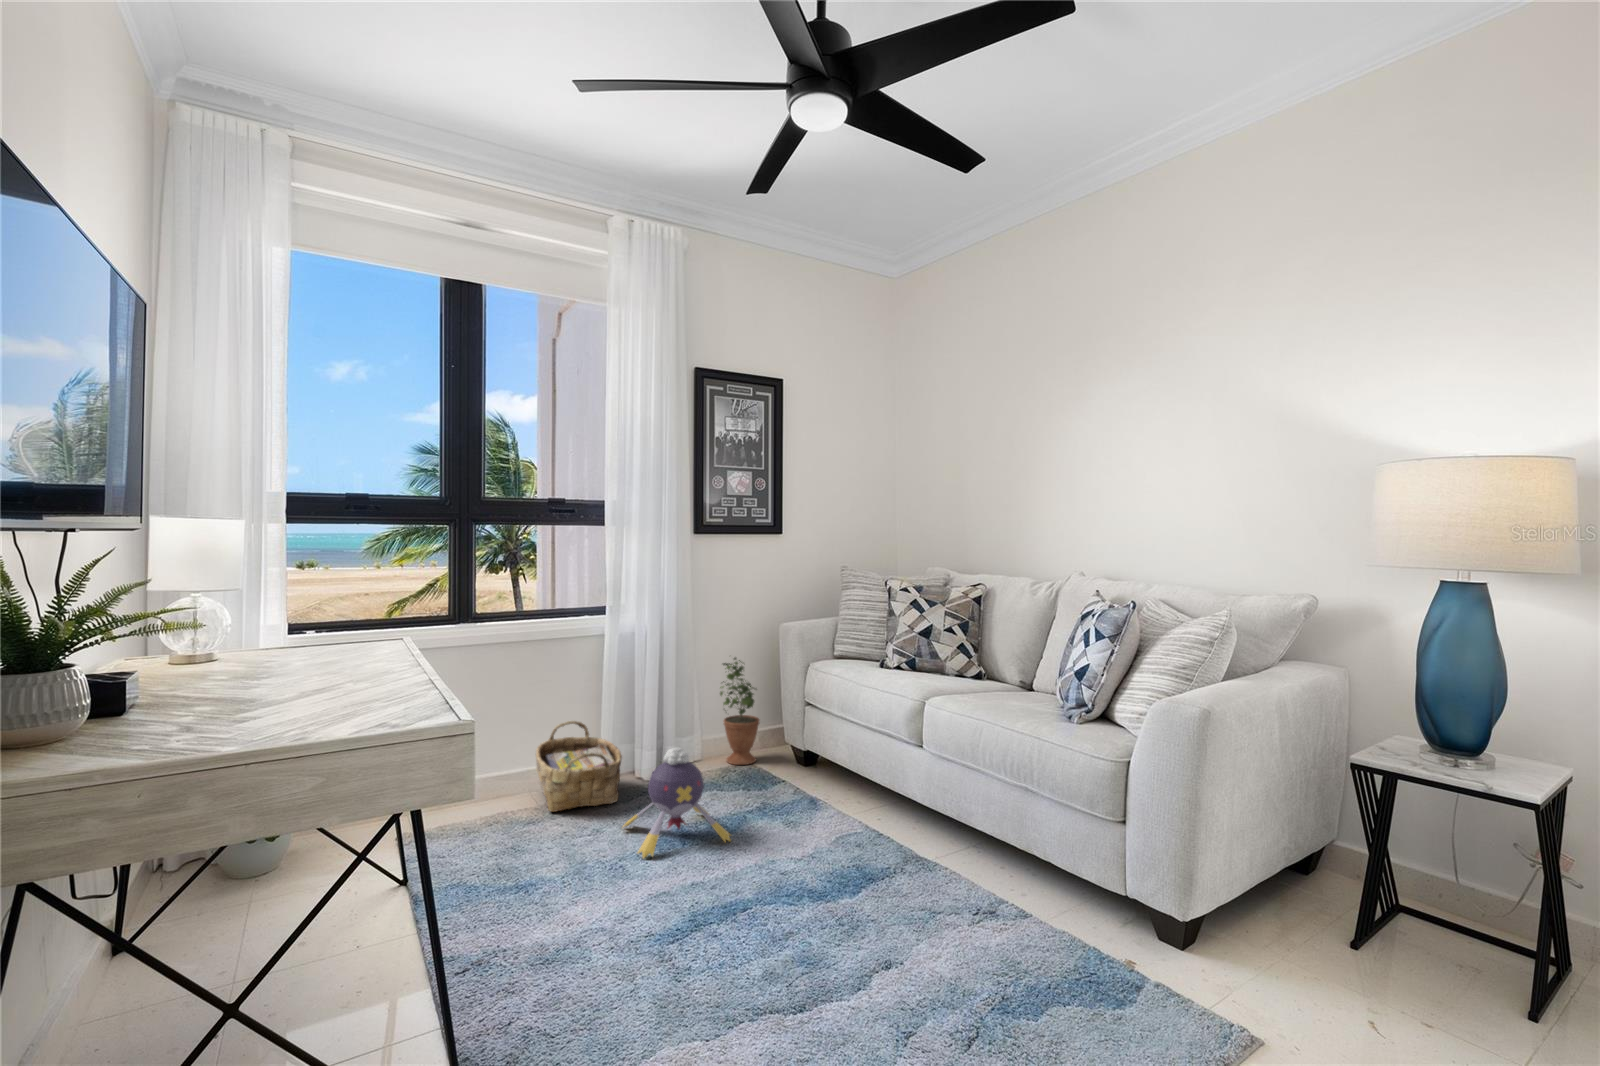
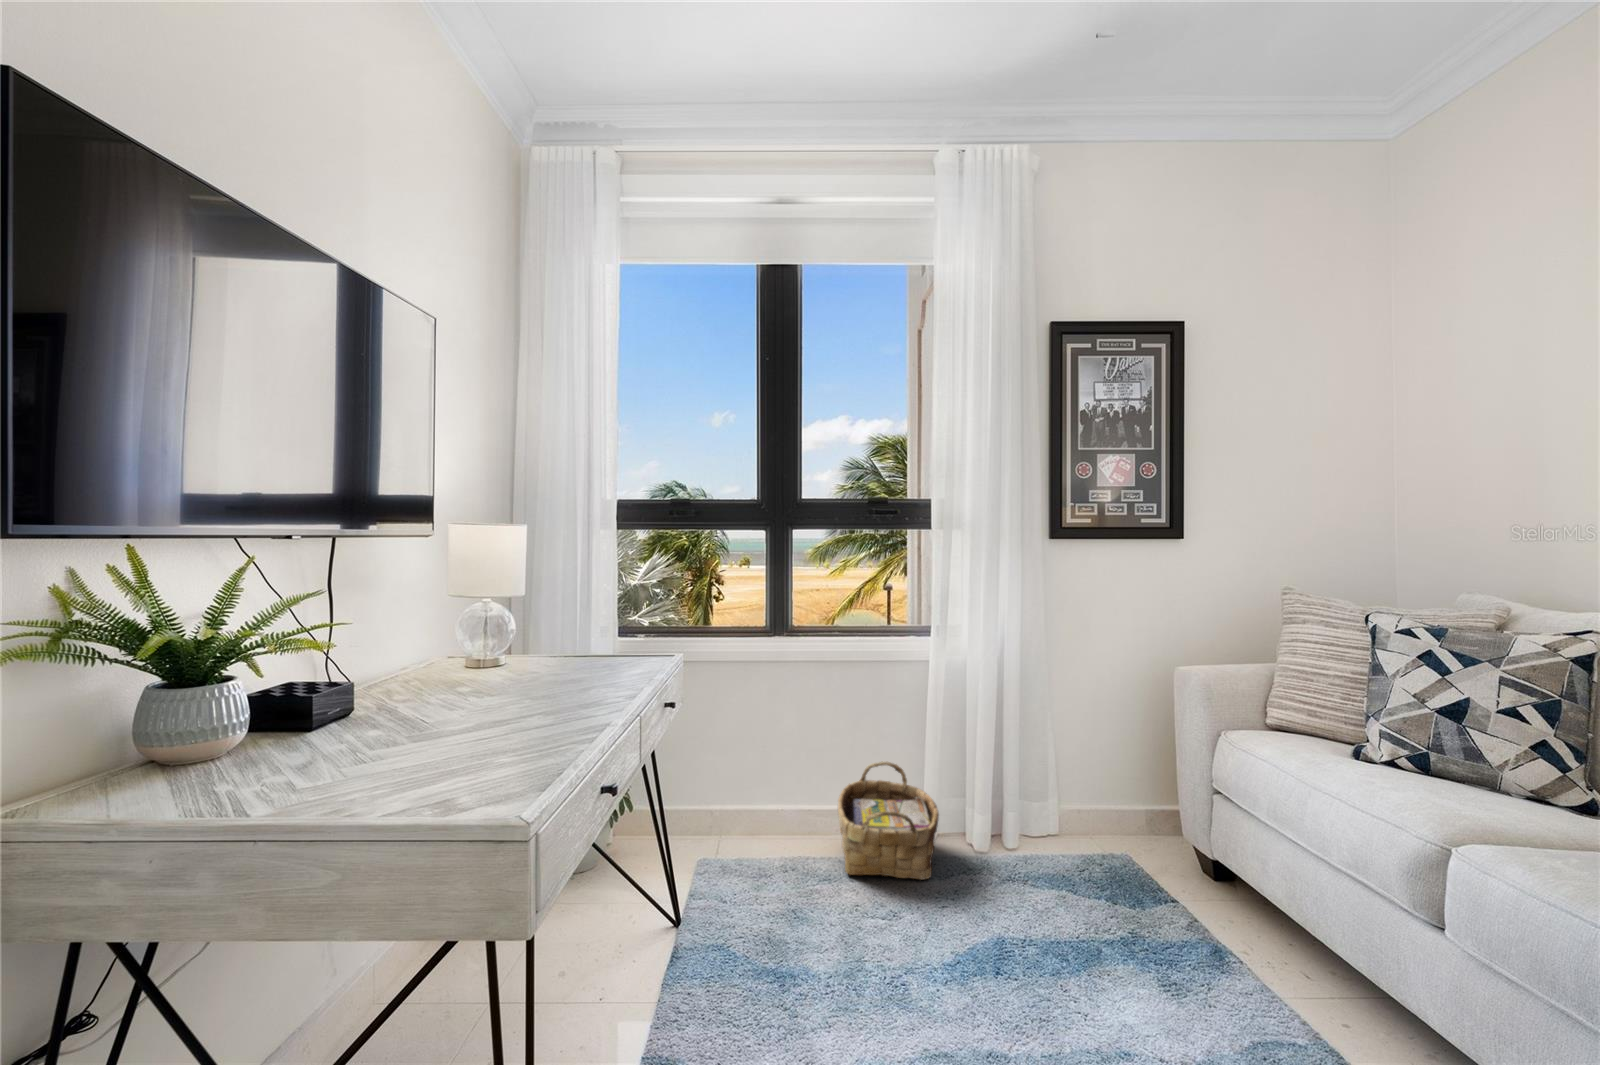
potted plant: present [720,658,759,765] -> none [1083,703,1144,860]
plush toy: present [623,747,731,858] -> none [918,832,1071,995]

